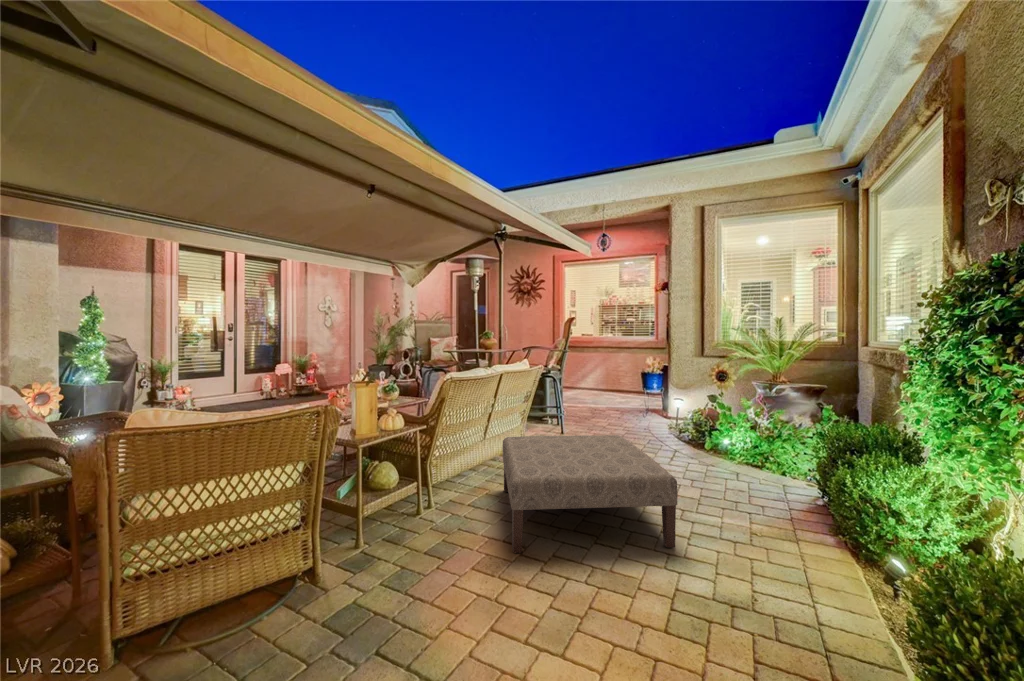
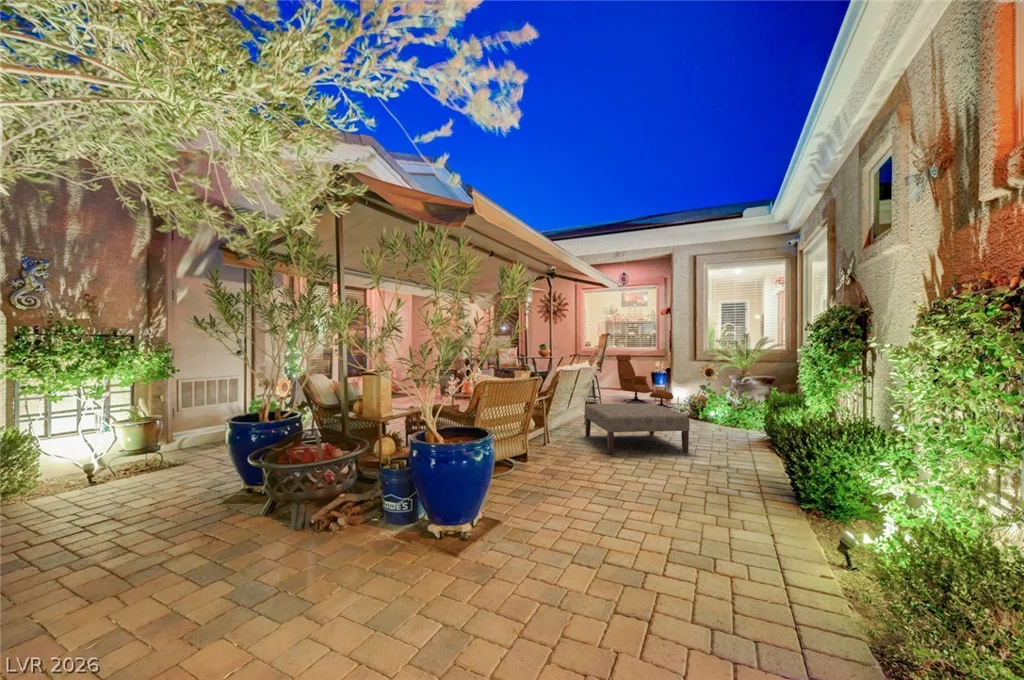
lounge chair: none [593,347,670,424] -> present [616,355,673,408]

